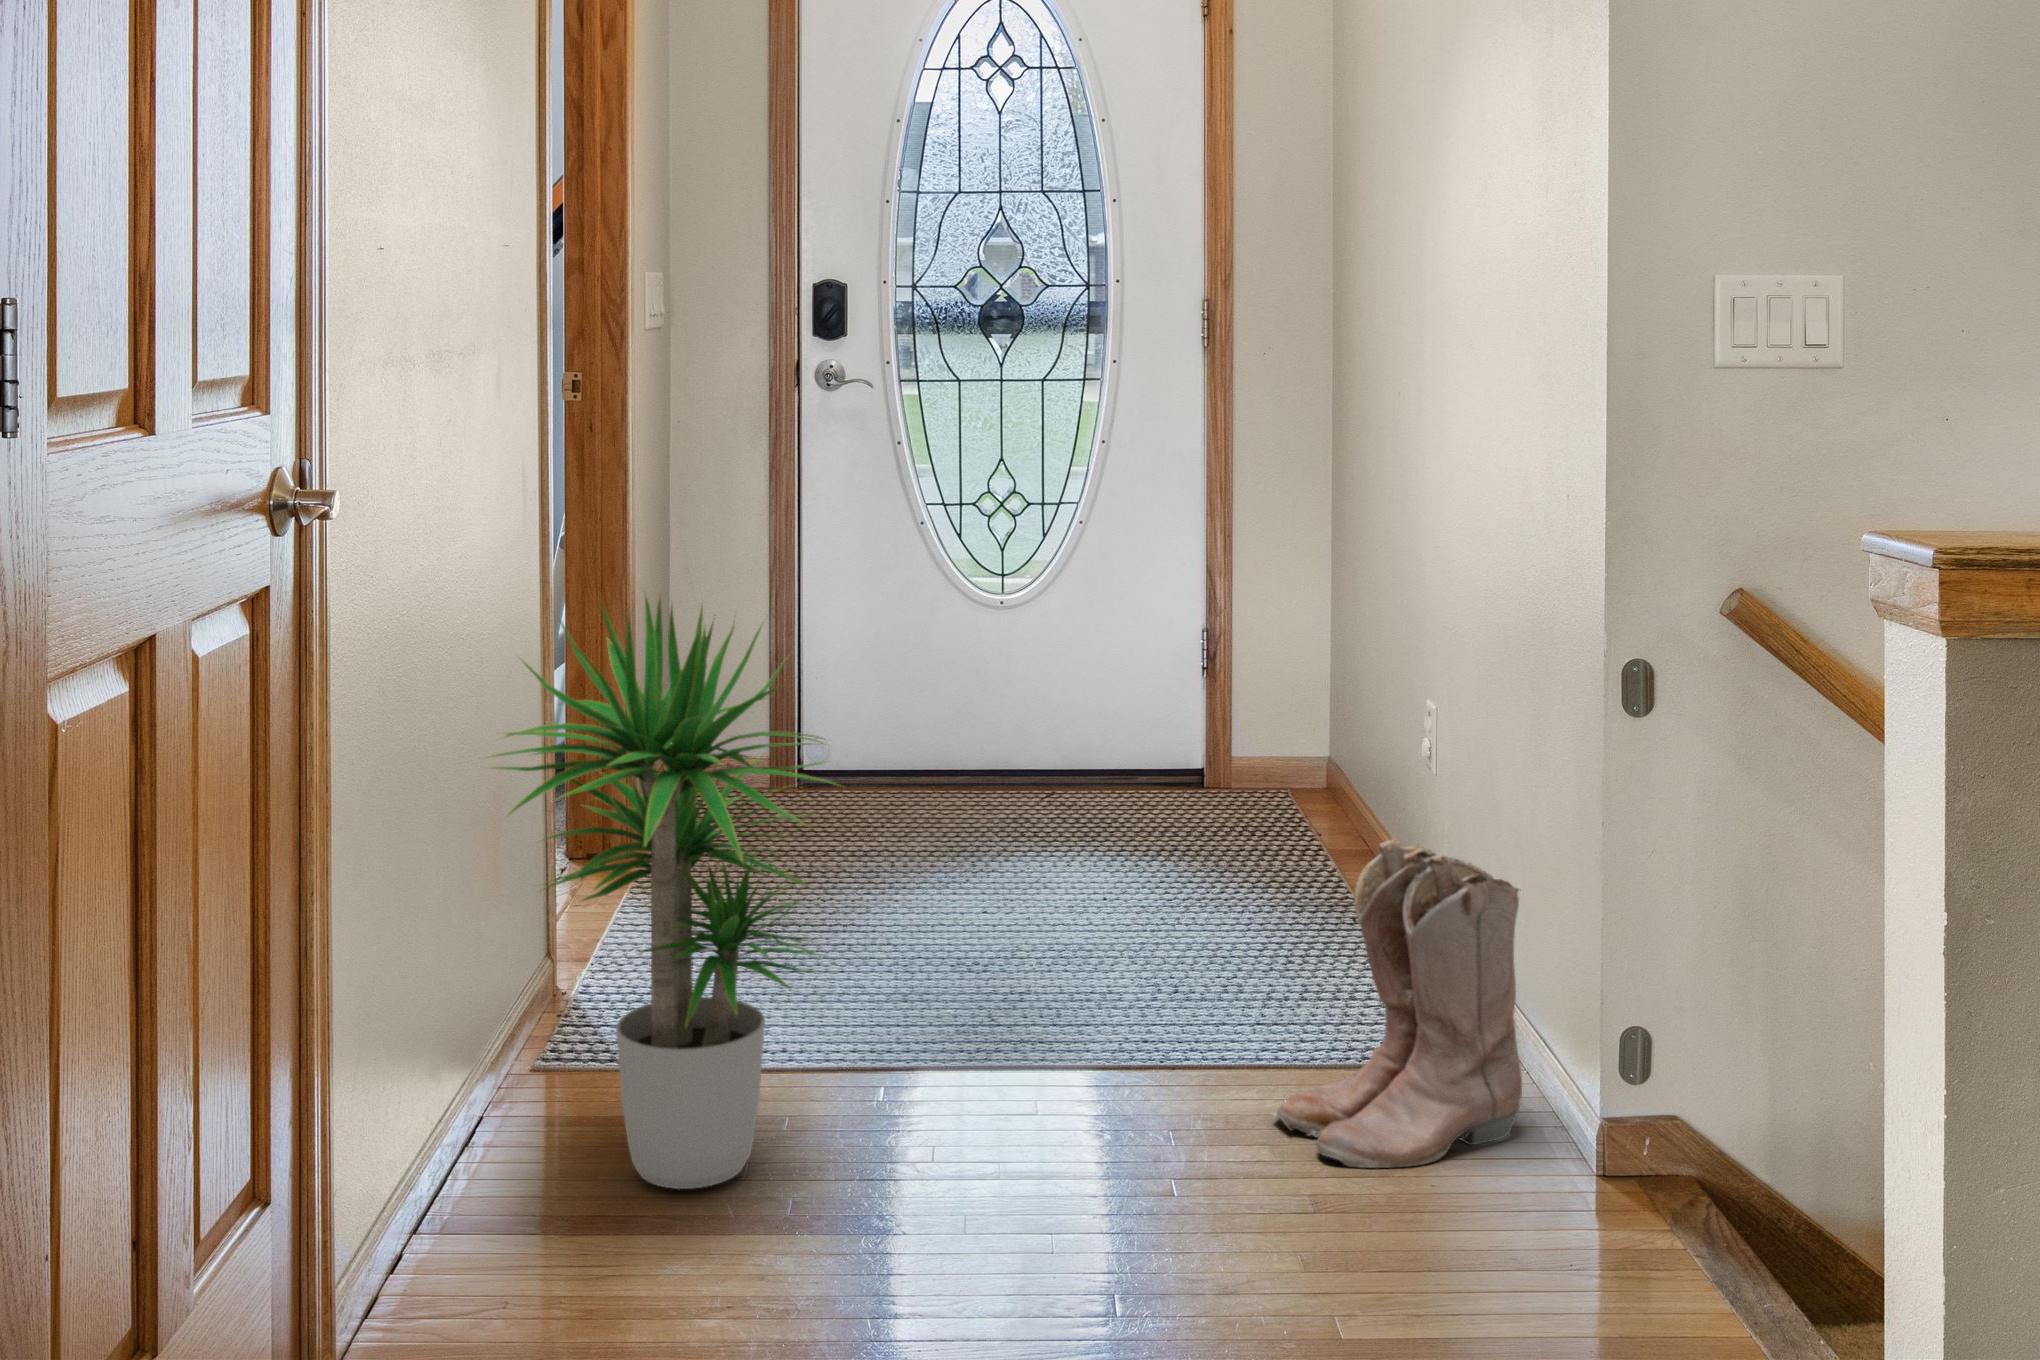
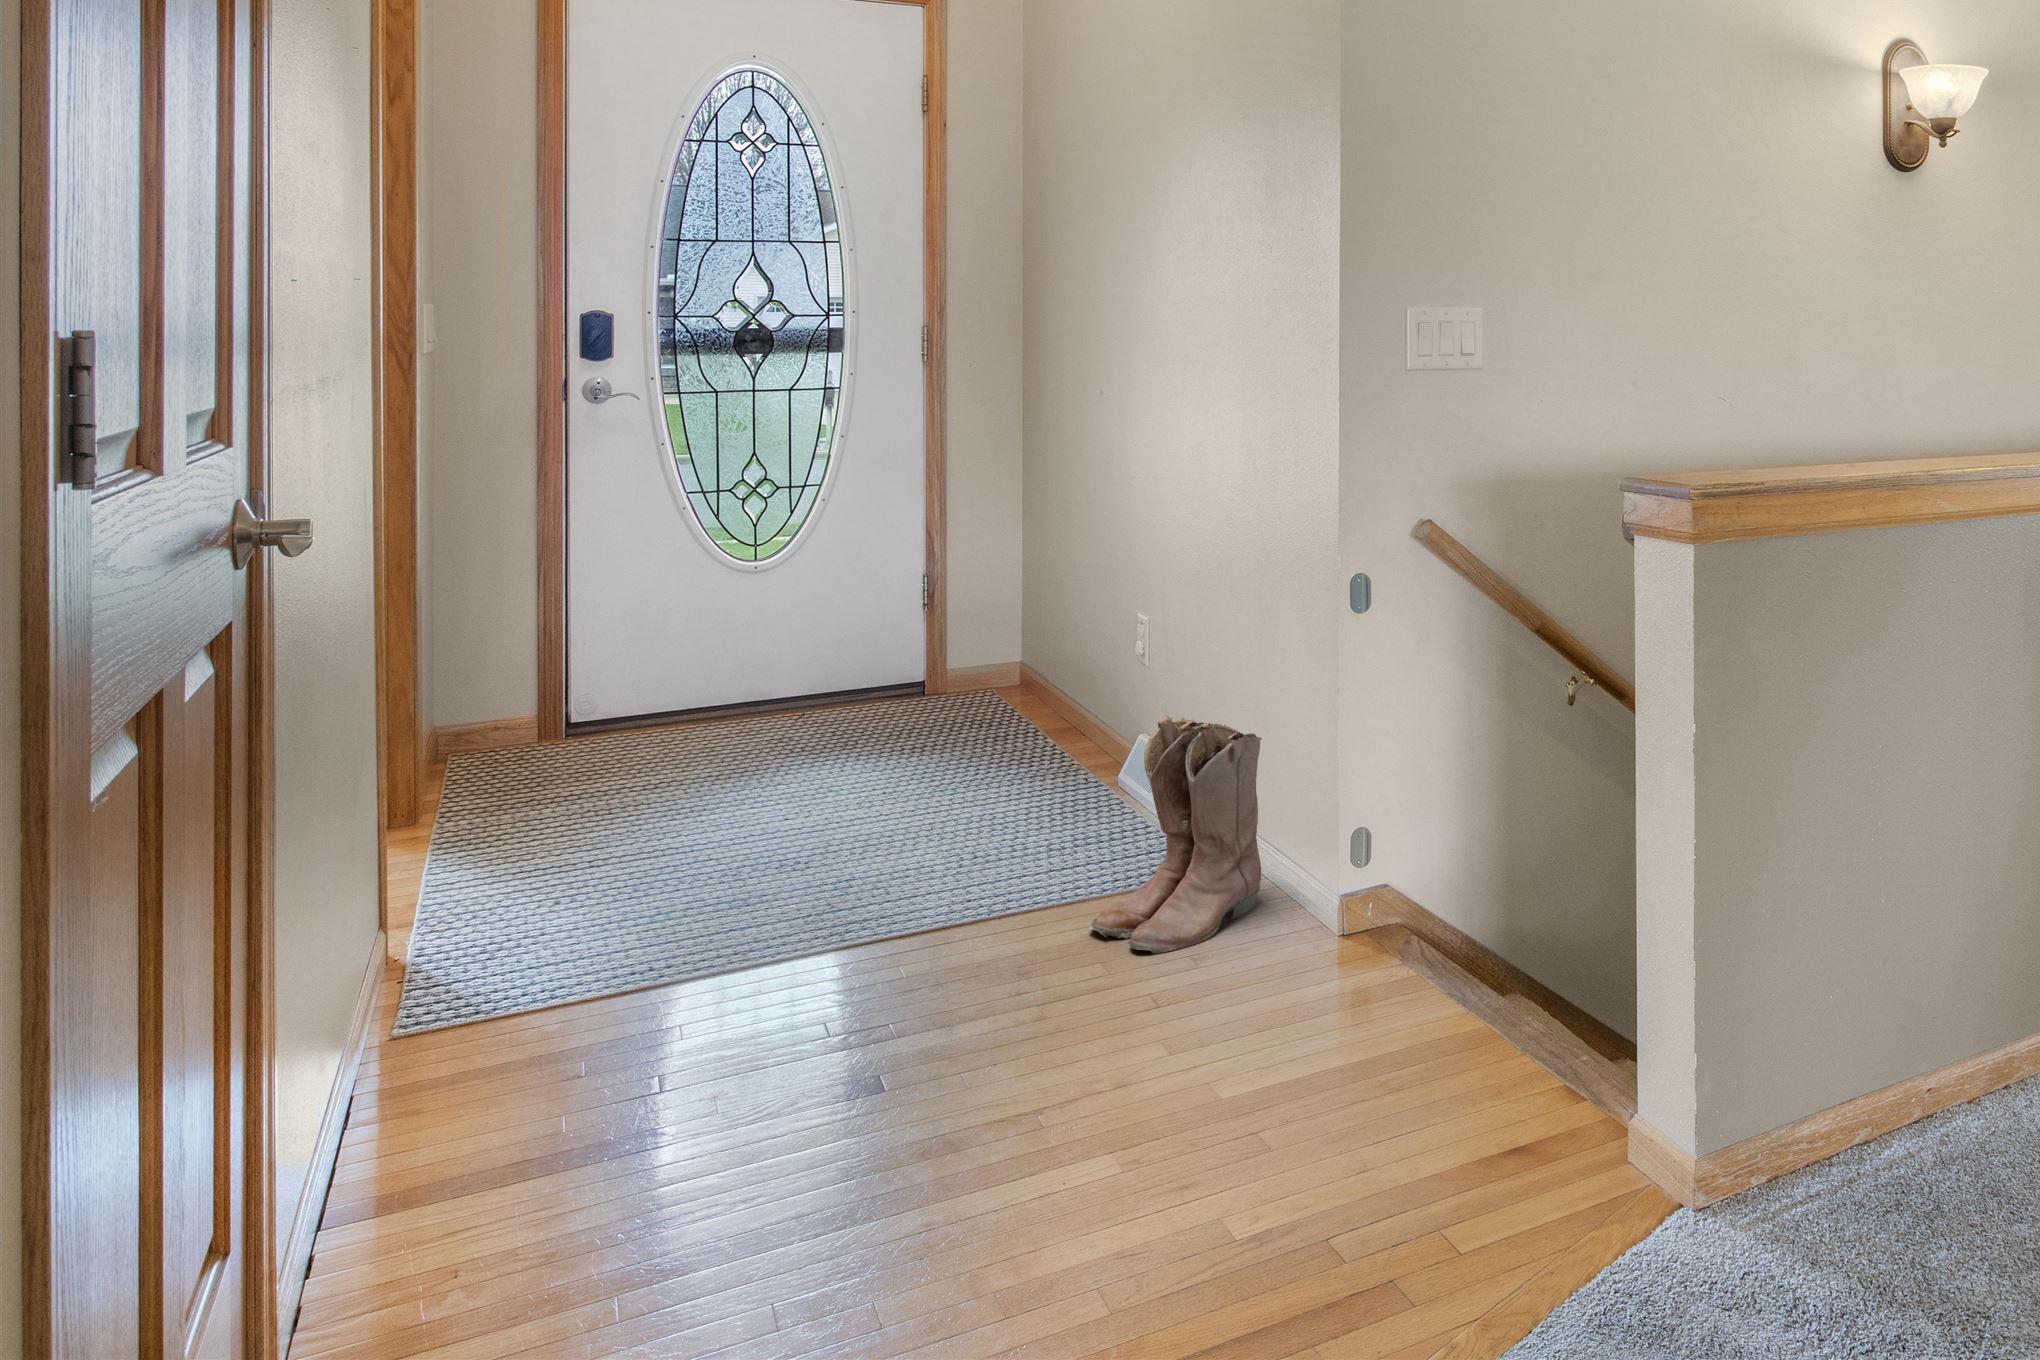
potted plant: present [491,596,835,1189] -> none [378,593,764,1112]

